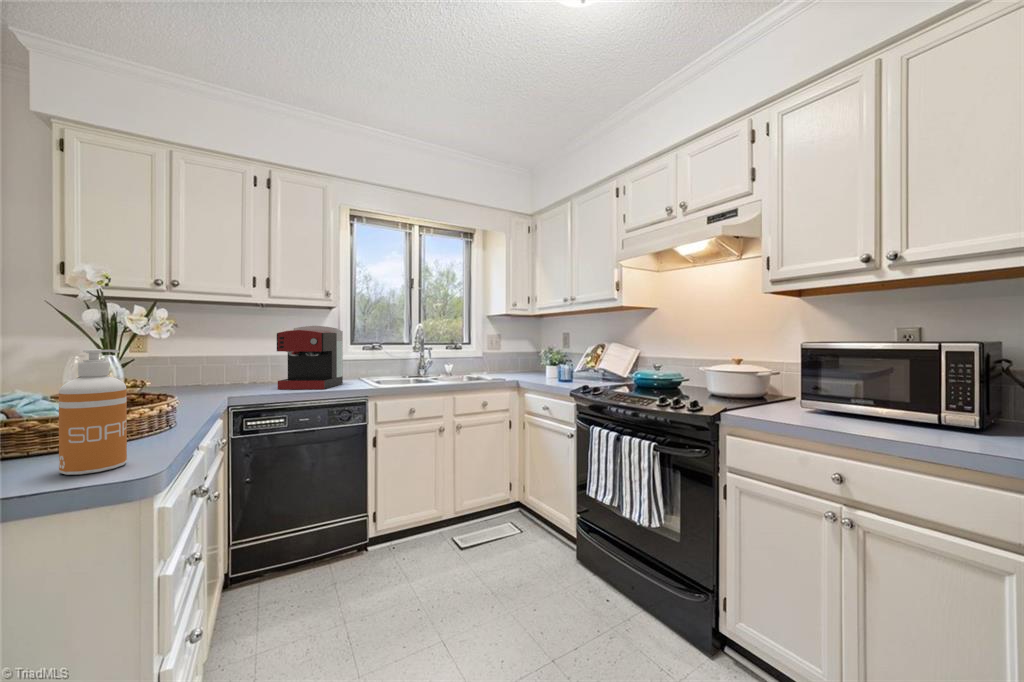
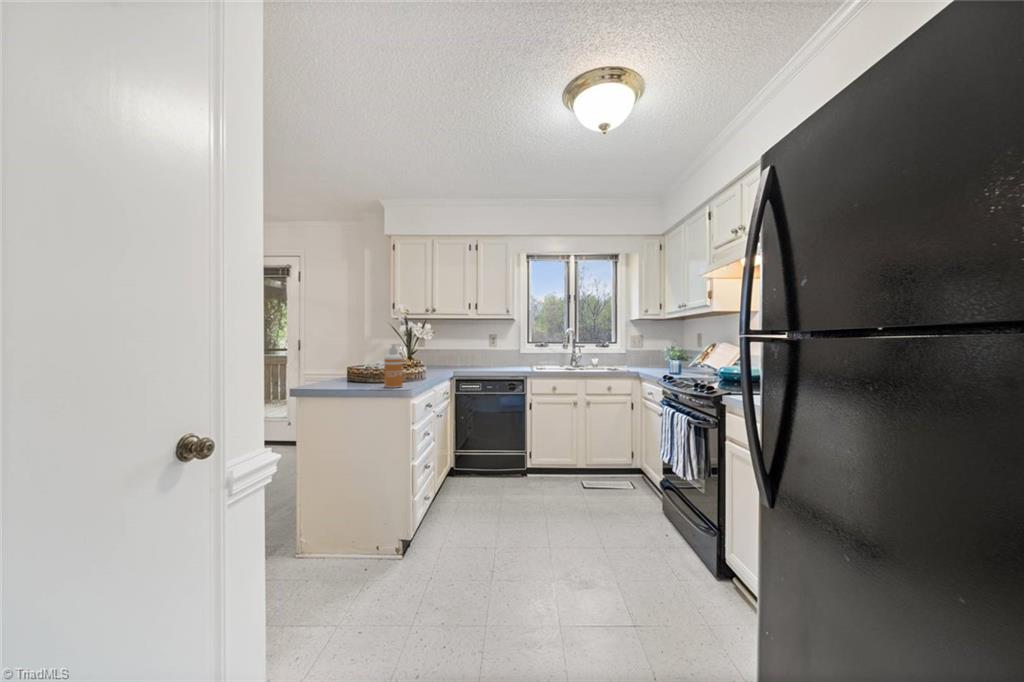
coffee maker: present [277,326,343,389] -> none [479,331,517,370]

